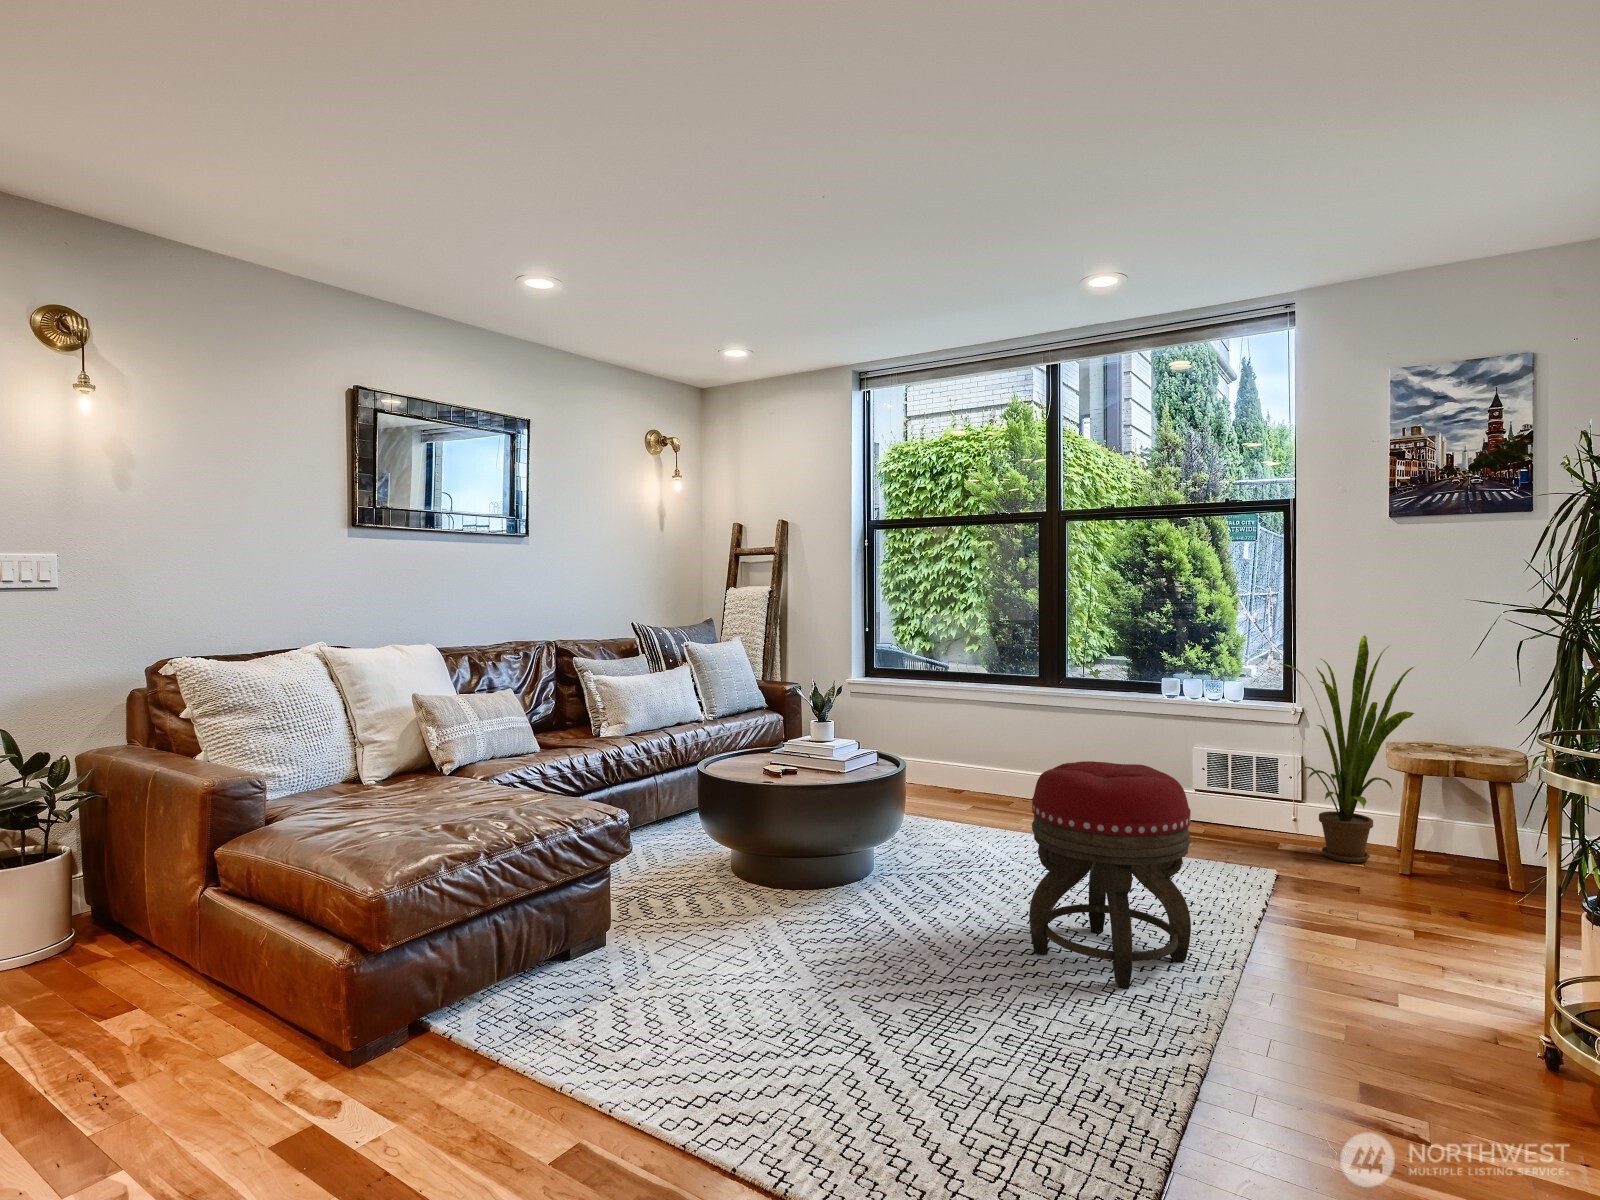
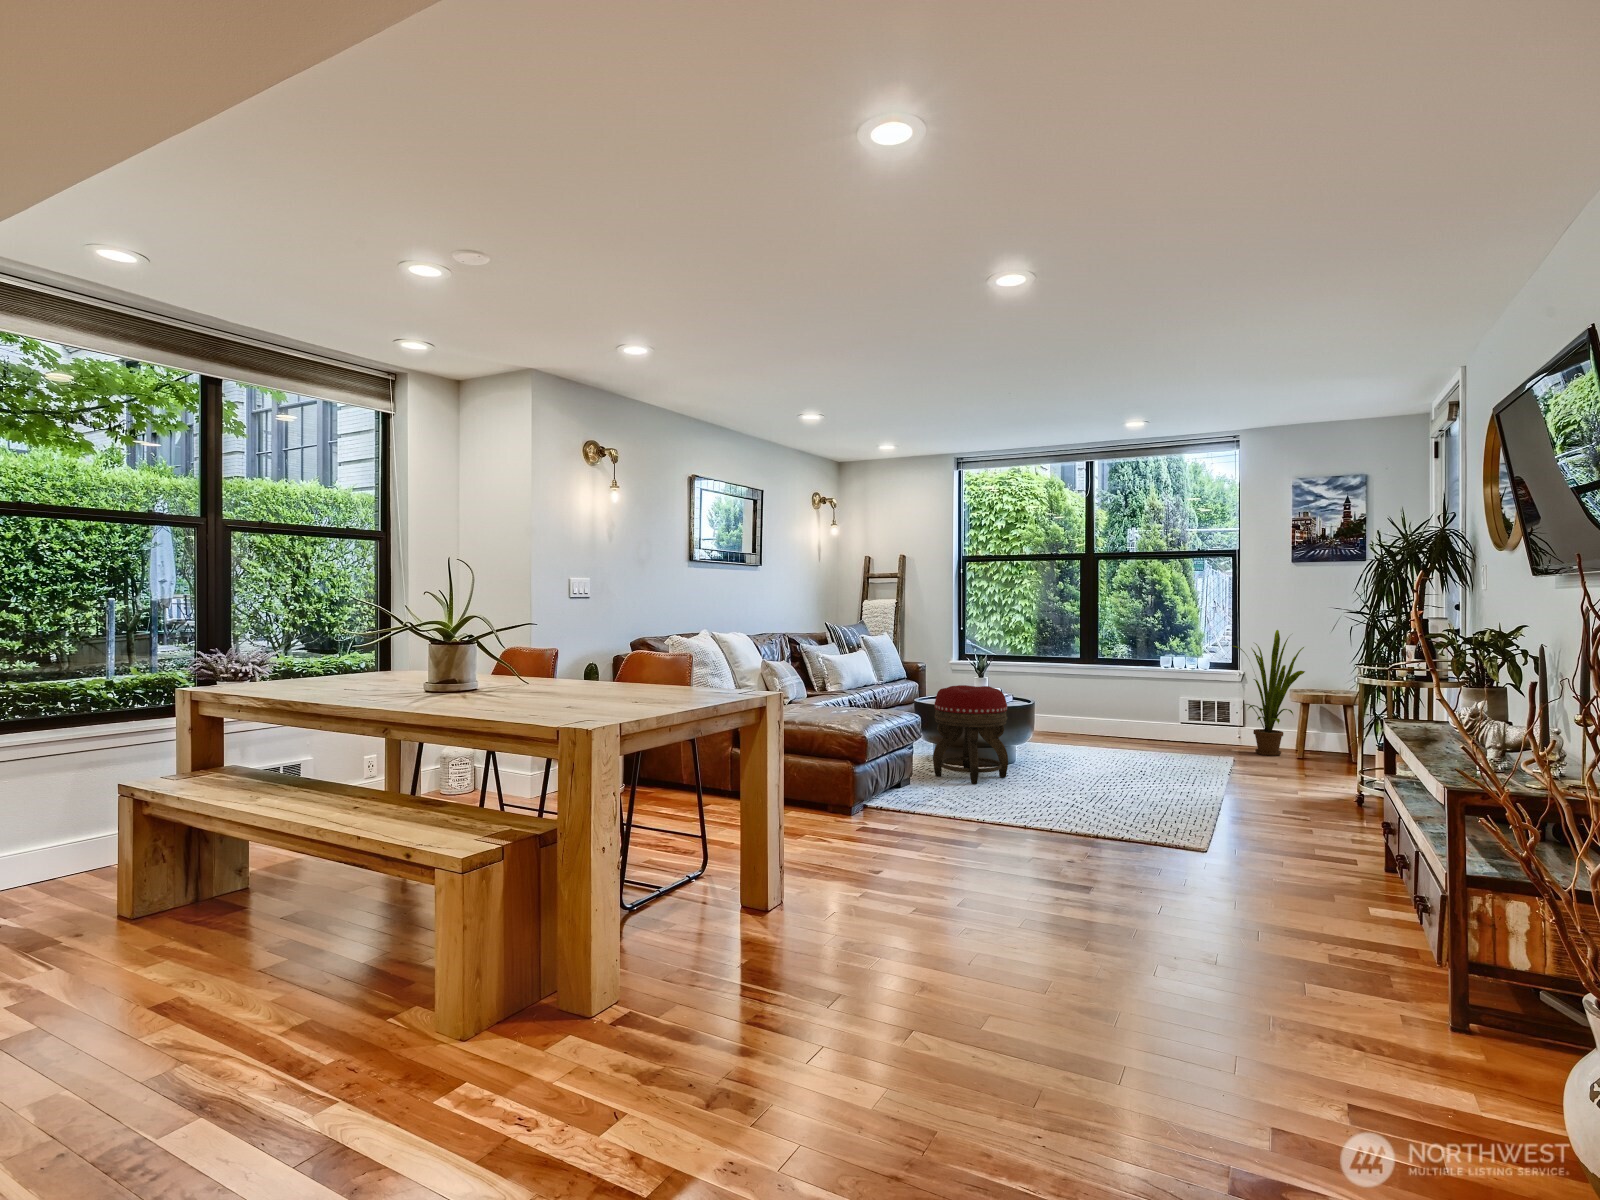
footstool: present [1029,761,1191,988] -> present [933,685,1008,784]

